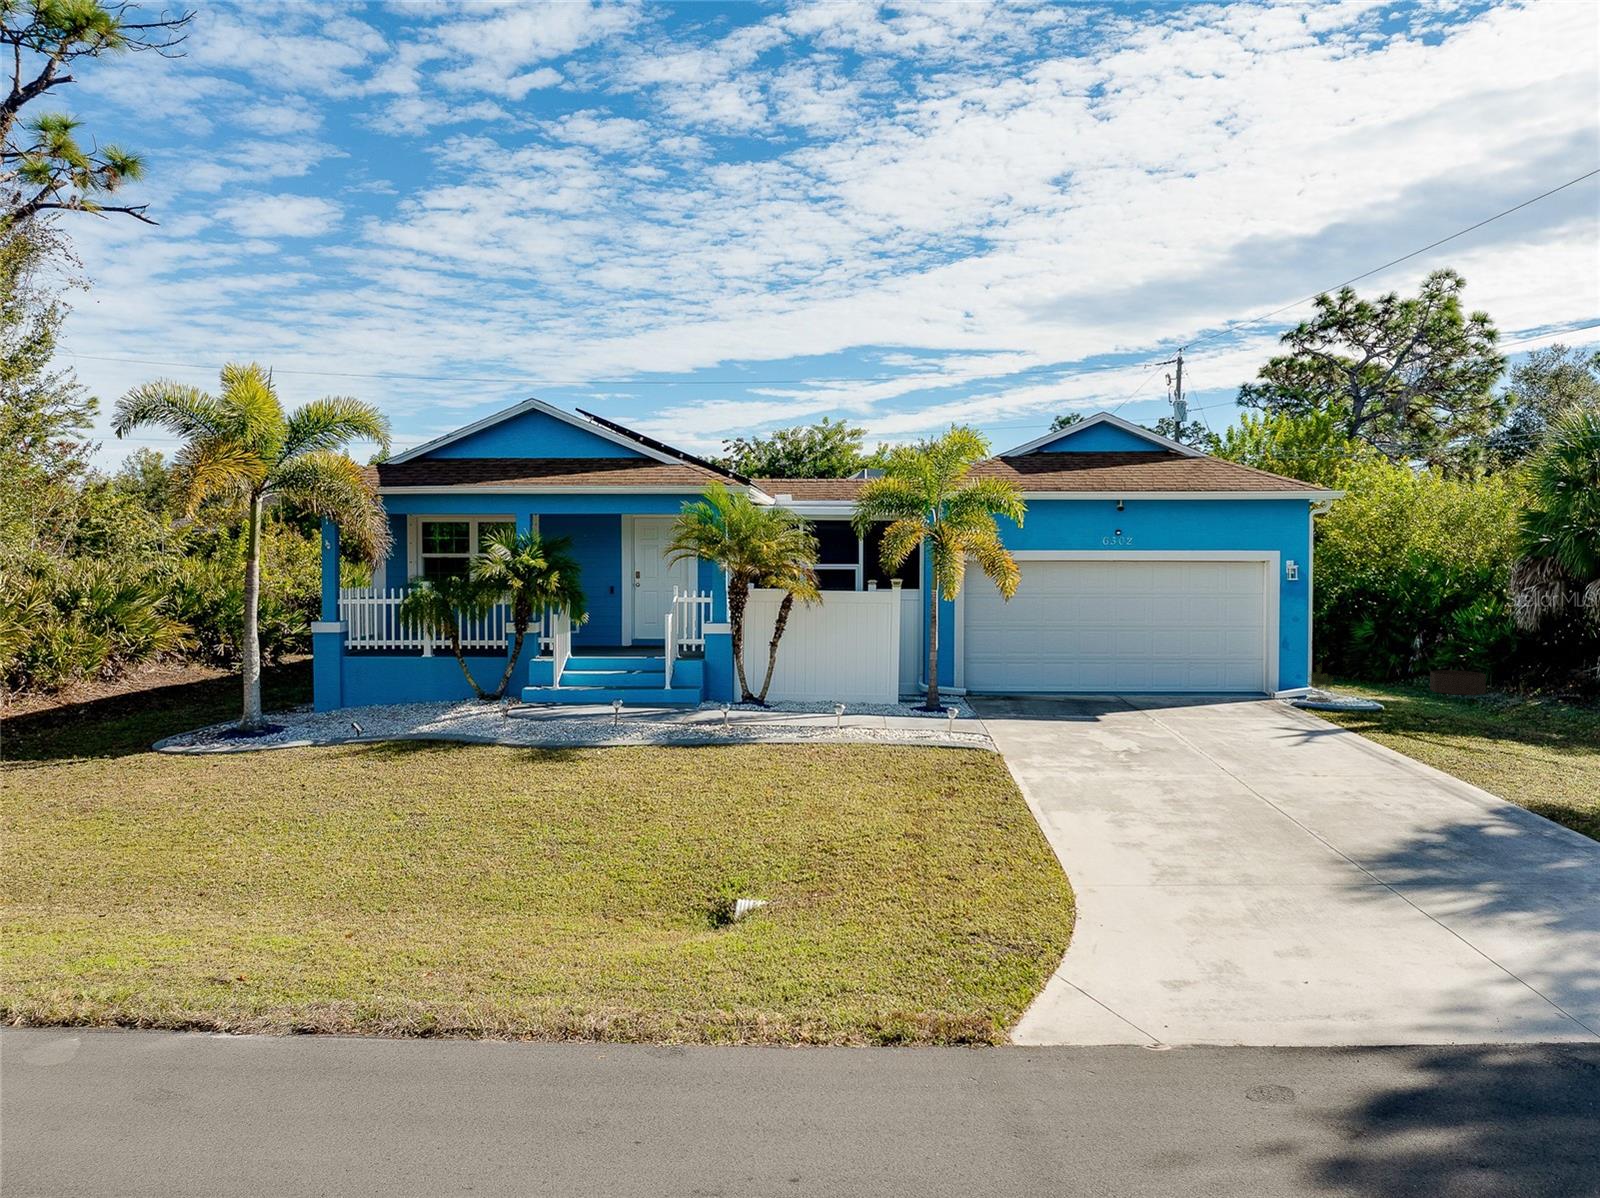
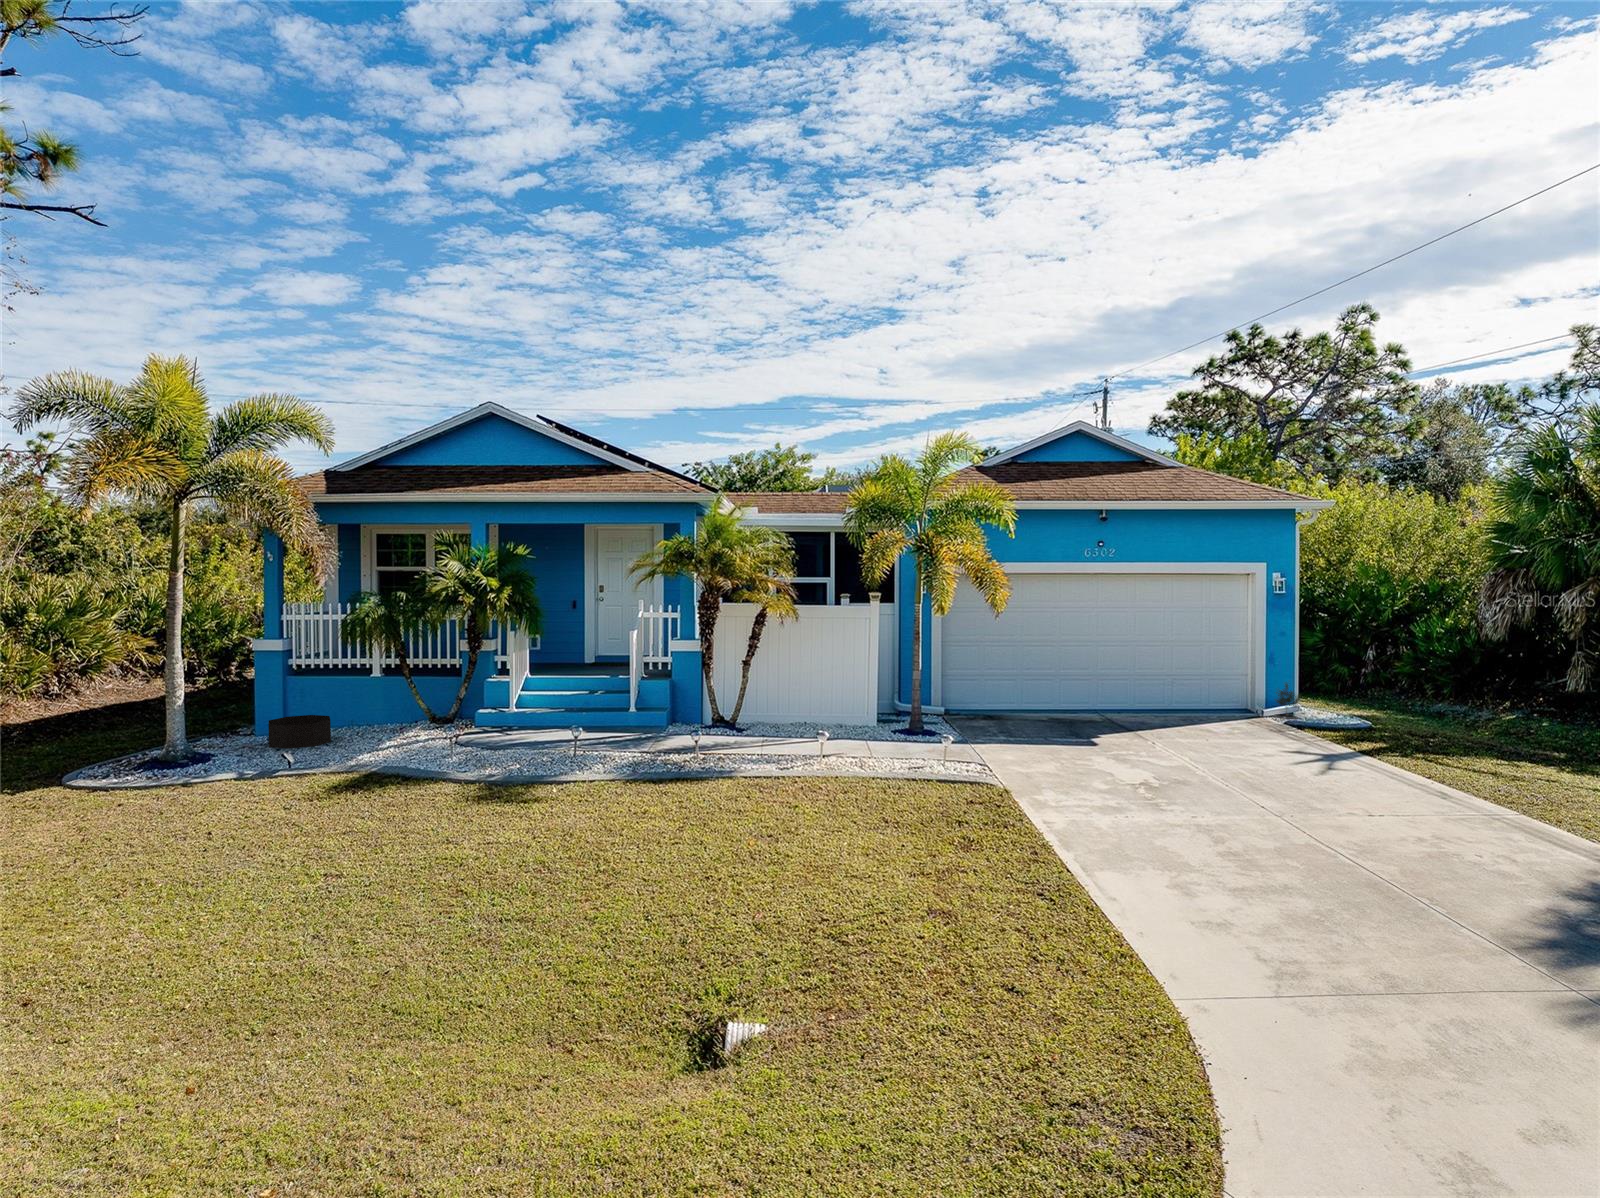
basket: present [1430,670,1486,695] -> present [268,715,331,749]

